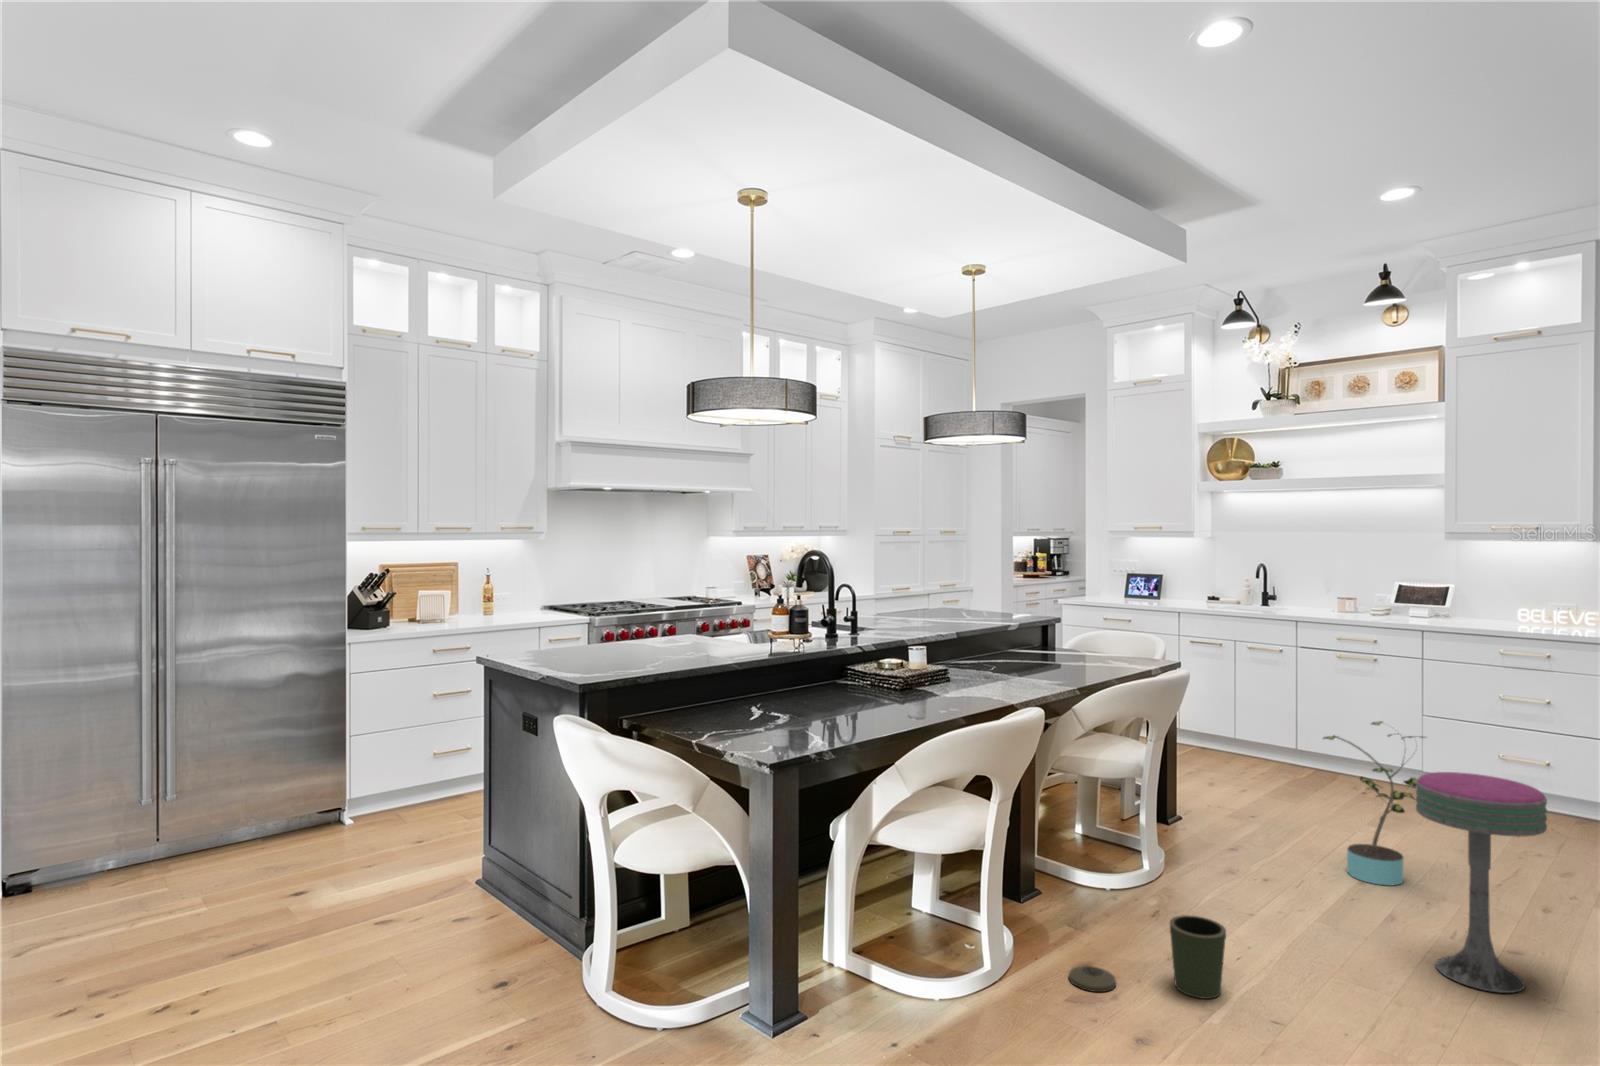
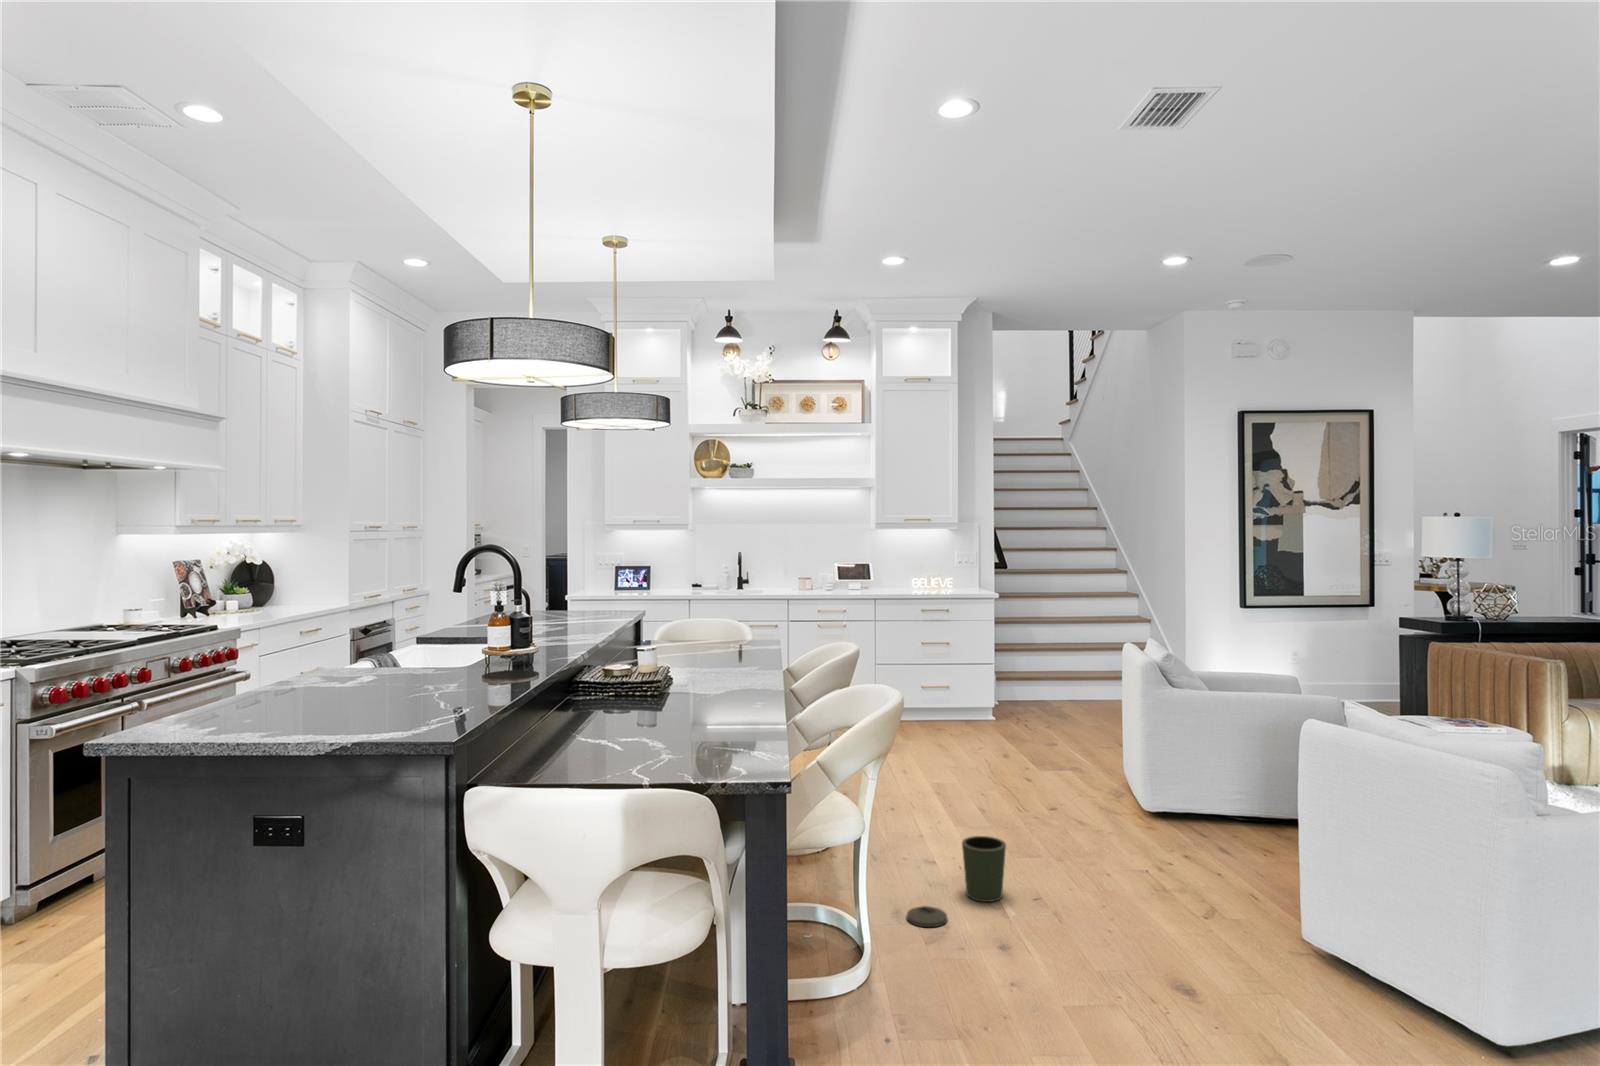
potted plant: present [1323,721,1422,885] -> none [908,665,981,790]
bar stool: present [1416,772,1547,993] -> none [1036,688,1112,835]

